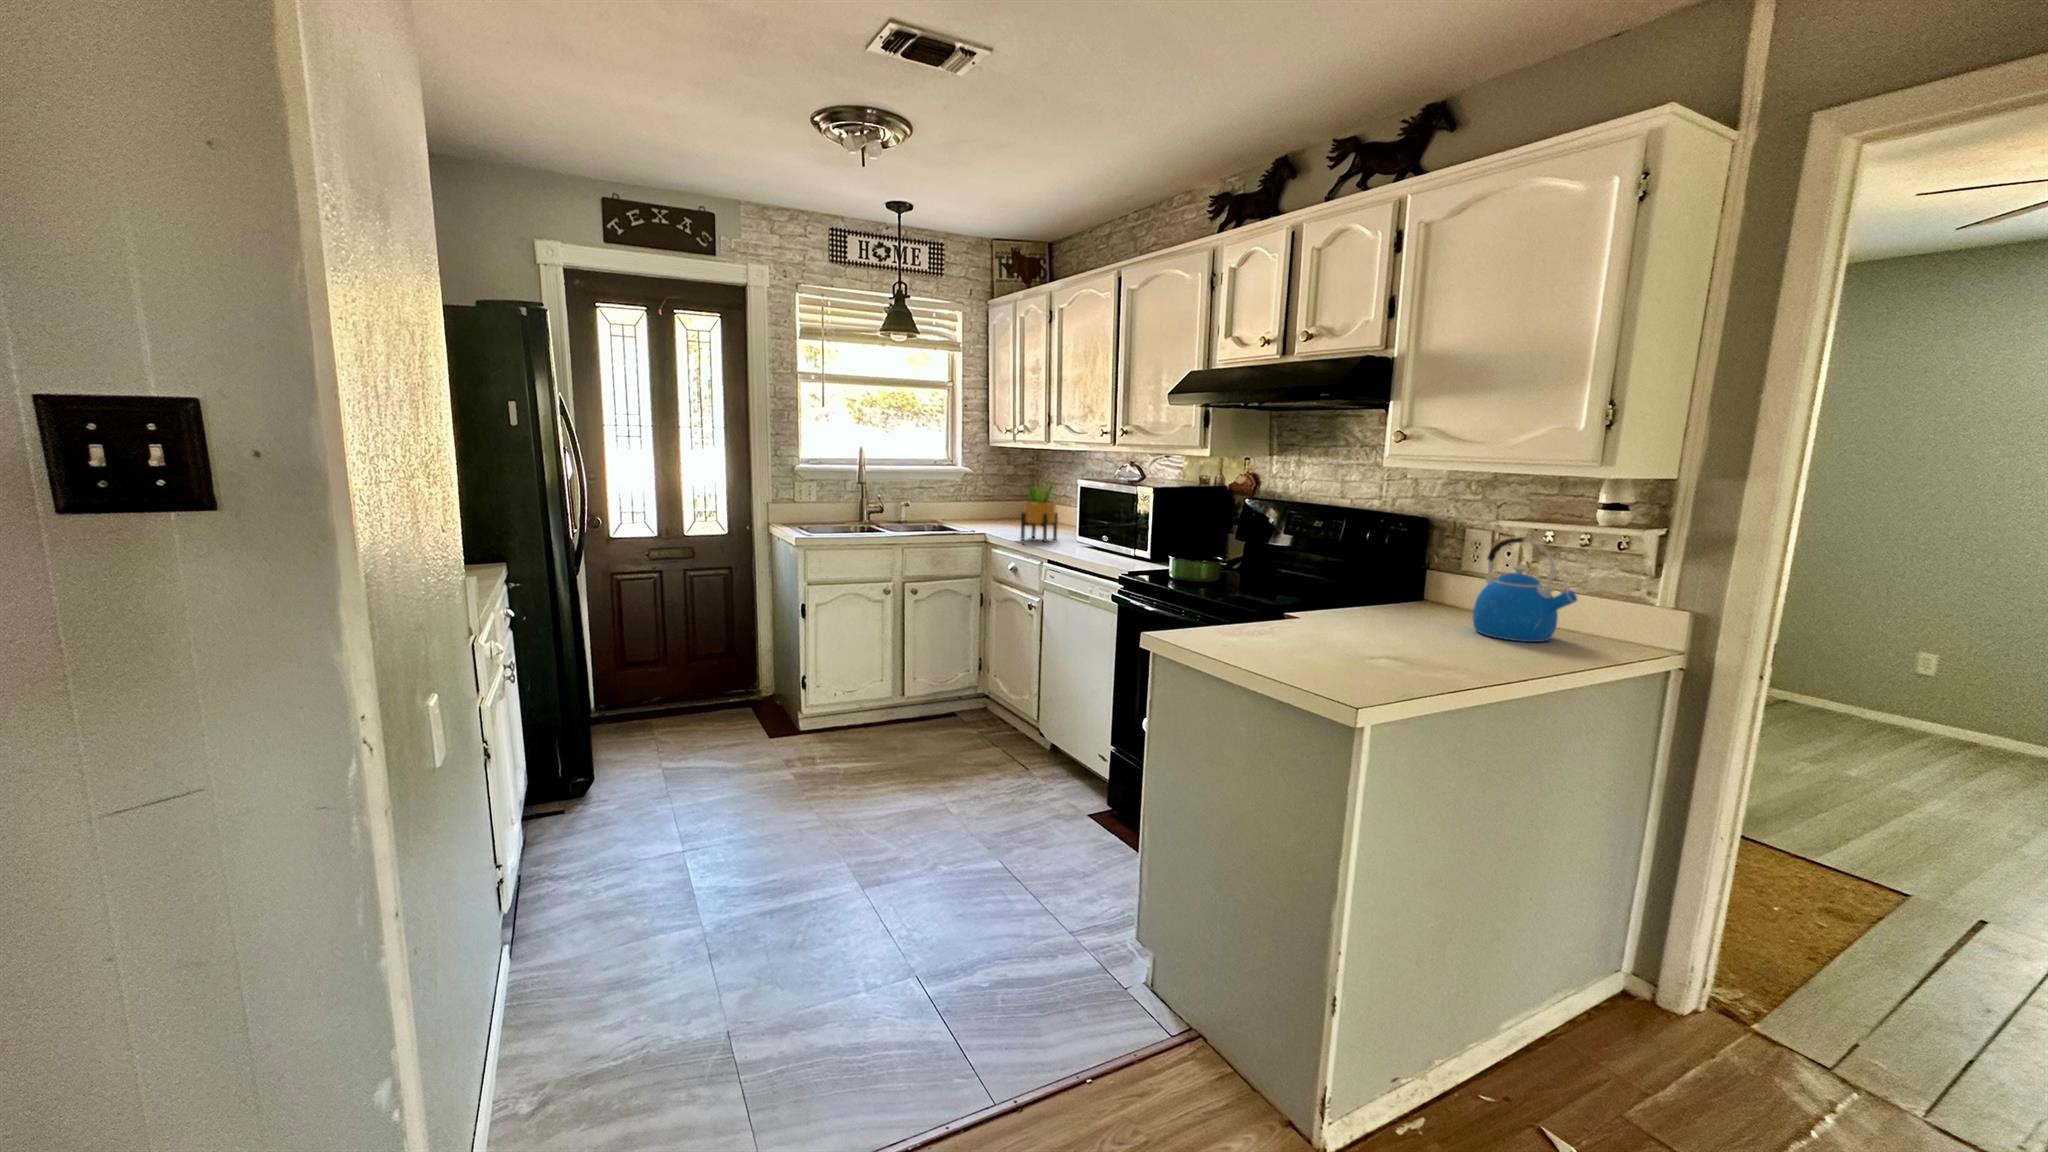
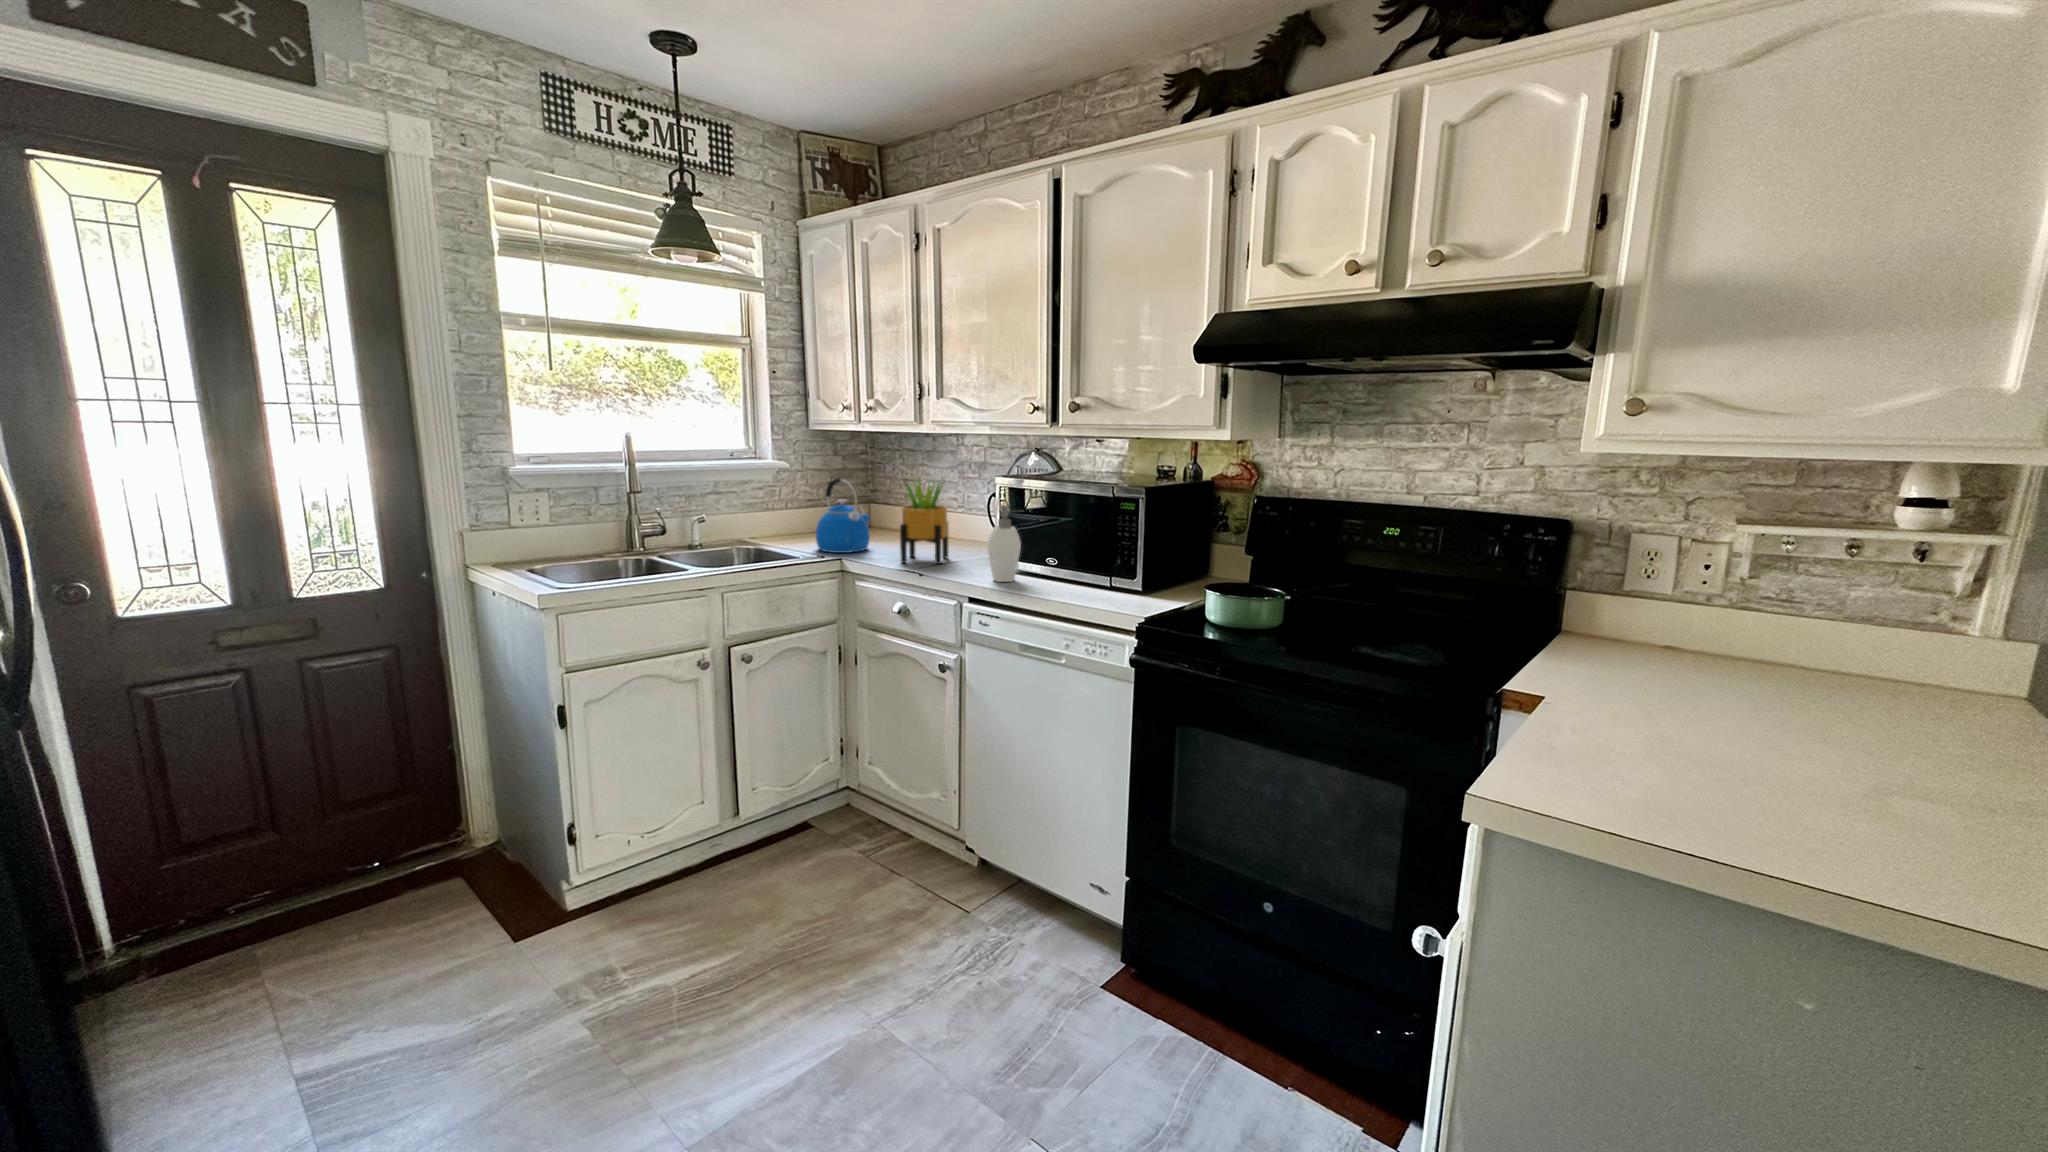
soap dispenser: none [1064,500,1095,553] -> present [988,505,1021,582]
kettle: present [1473,537,1577,642] -> present [816,478,870,553]

